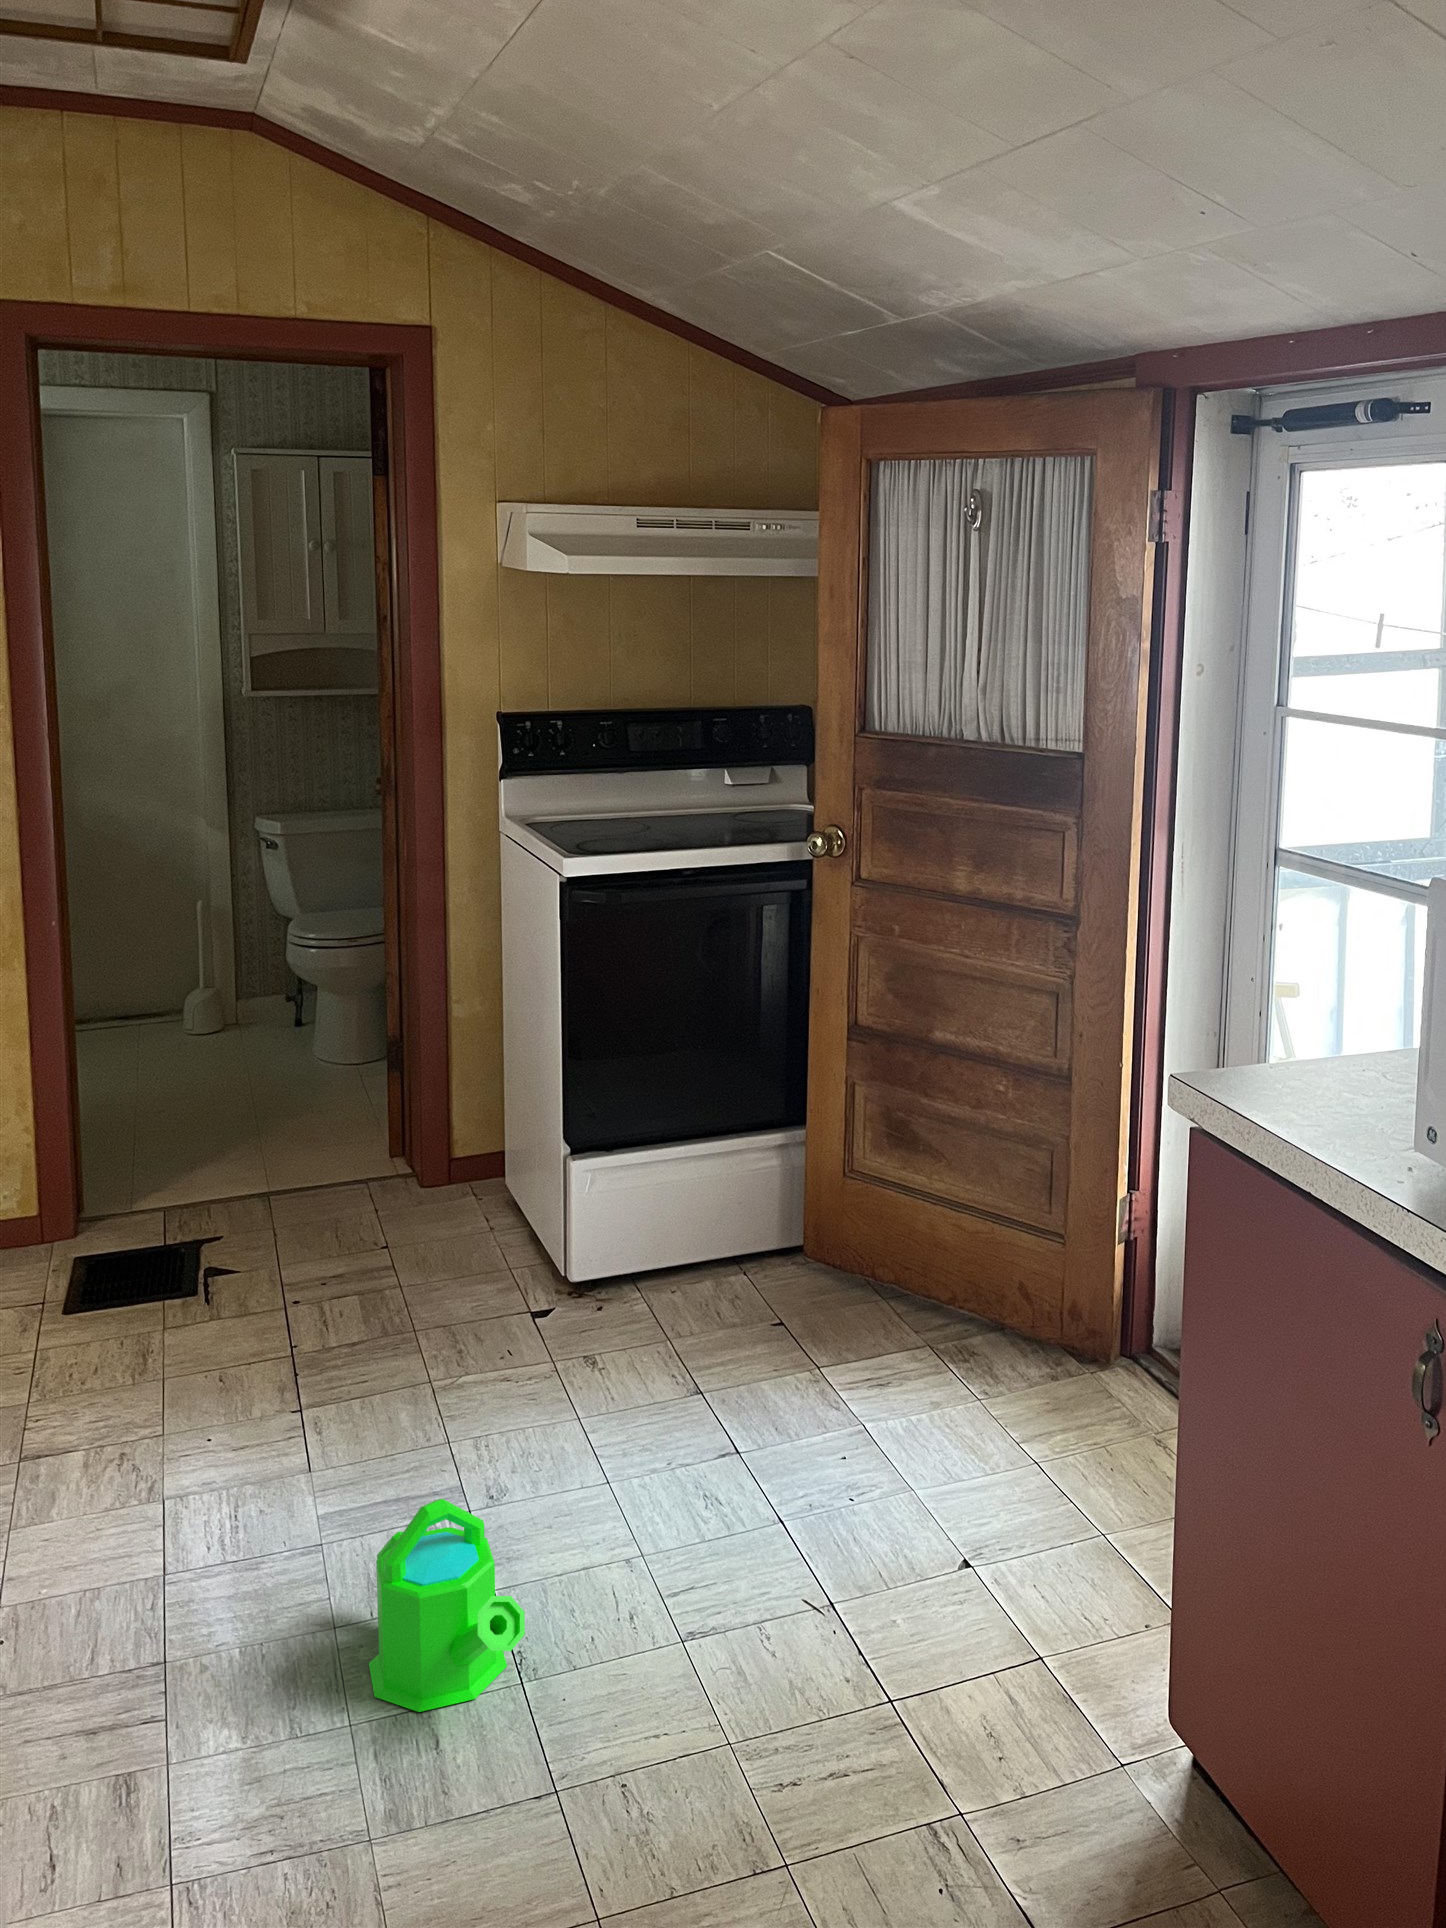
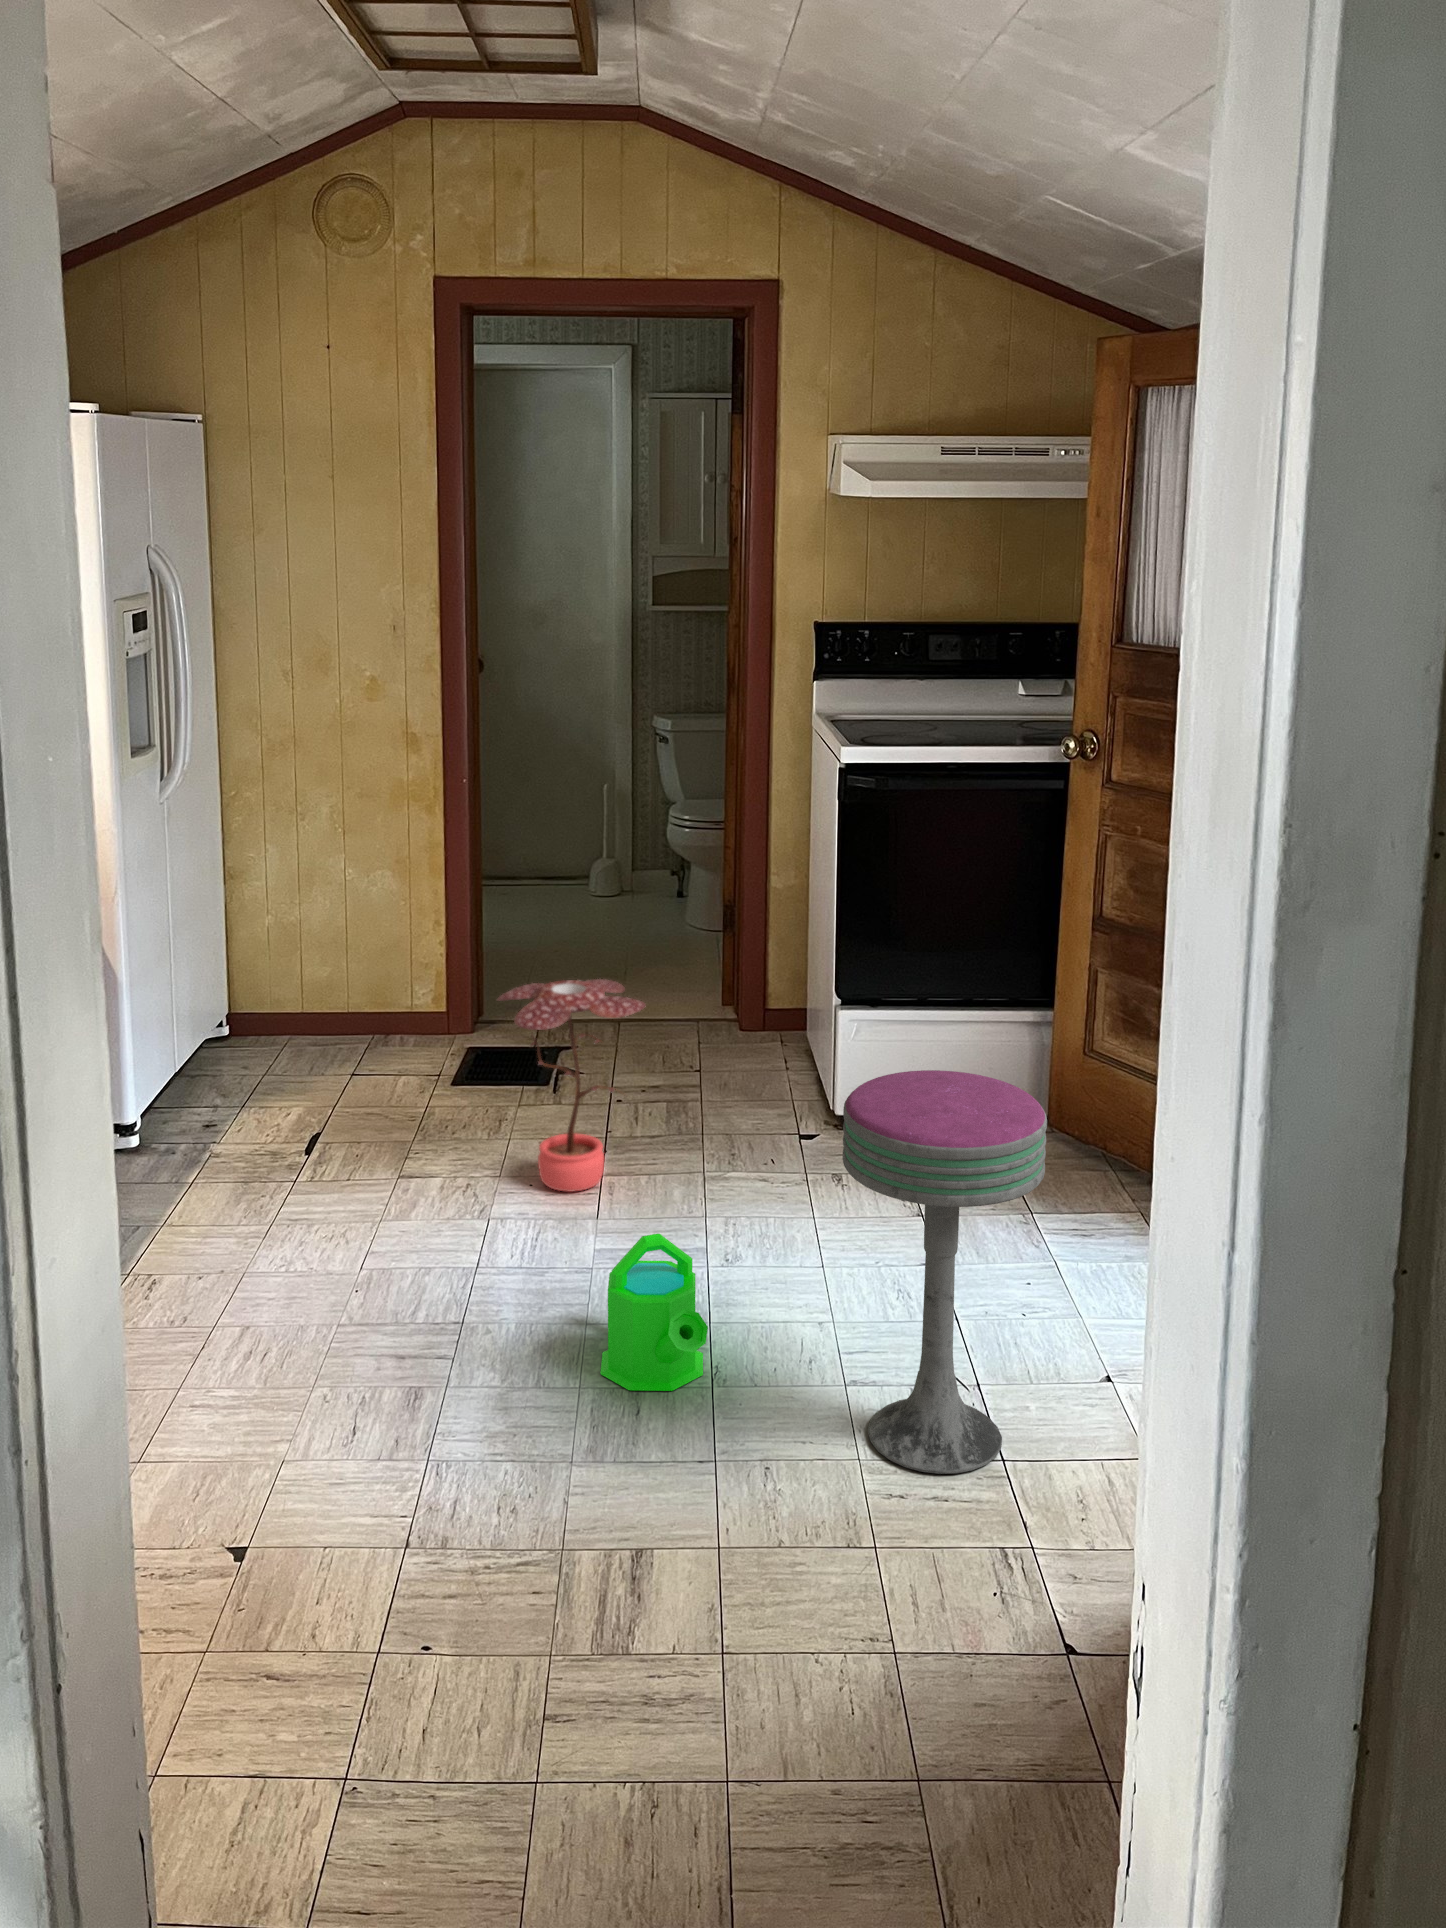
potted plant: none [154,1163,357,1439] -> present [497,979,645,1192]
bar stool: none [691,1245,929,1739] -> present [842,1070,1047,1474]

